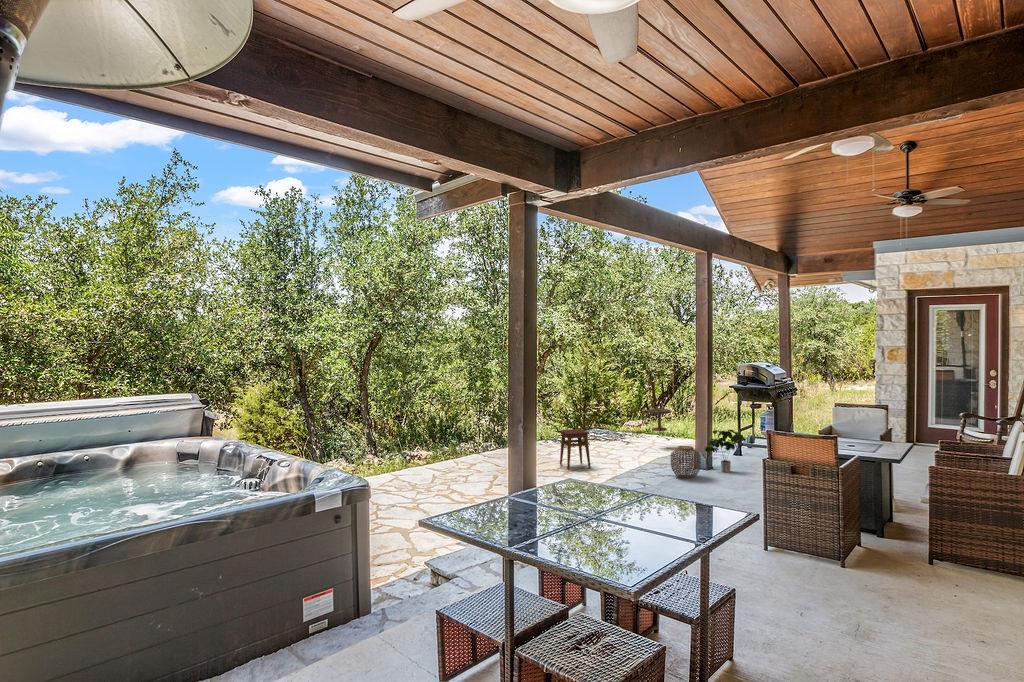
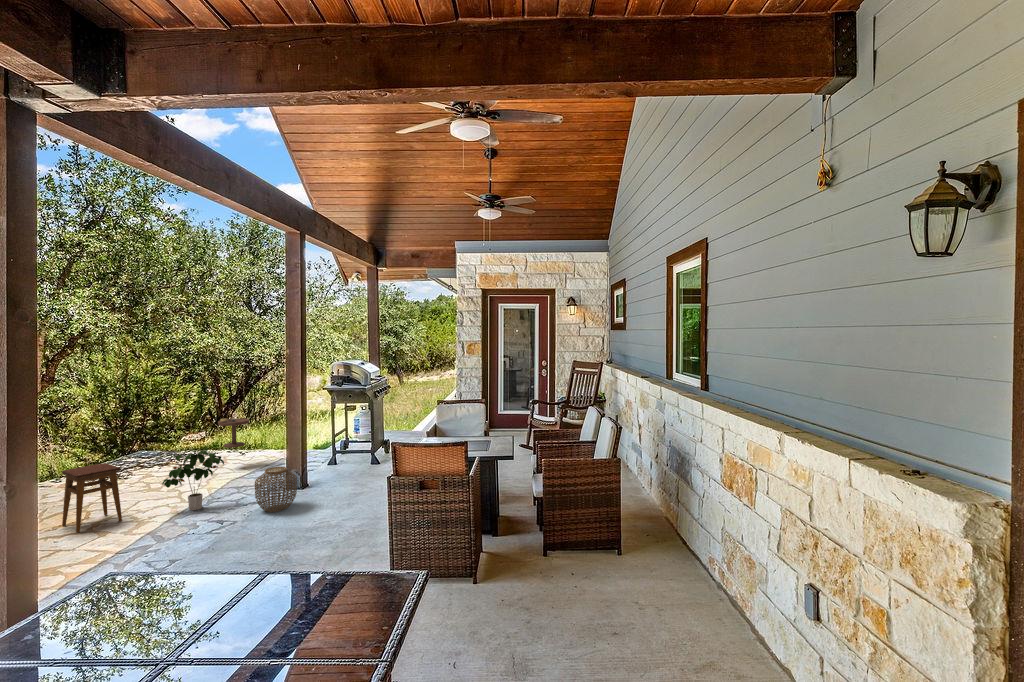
potted plant: present [705,430,746,472] -> present [162,451,224,510]

